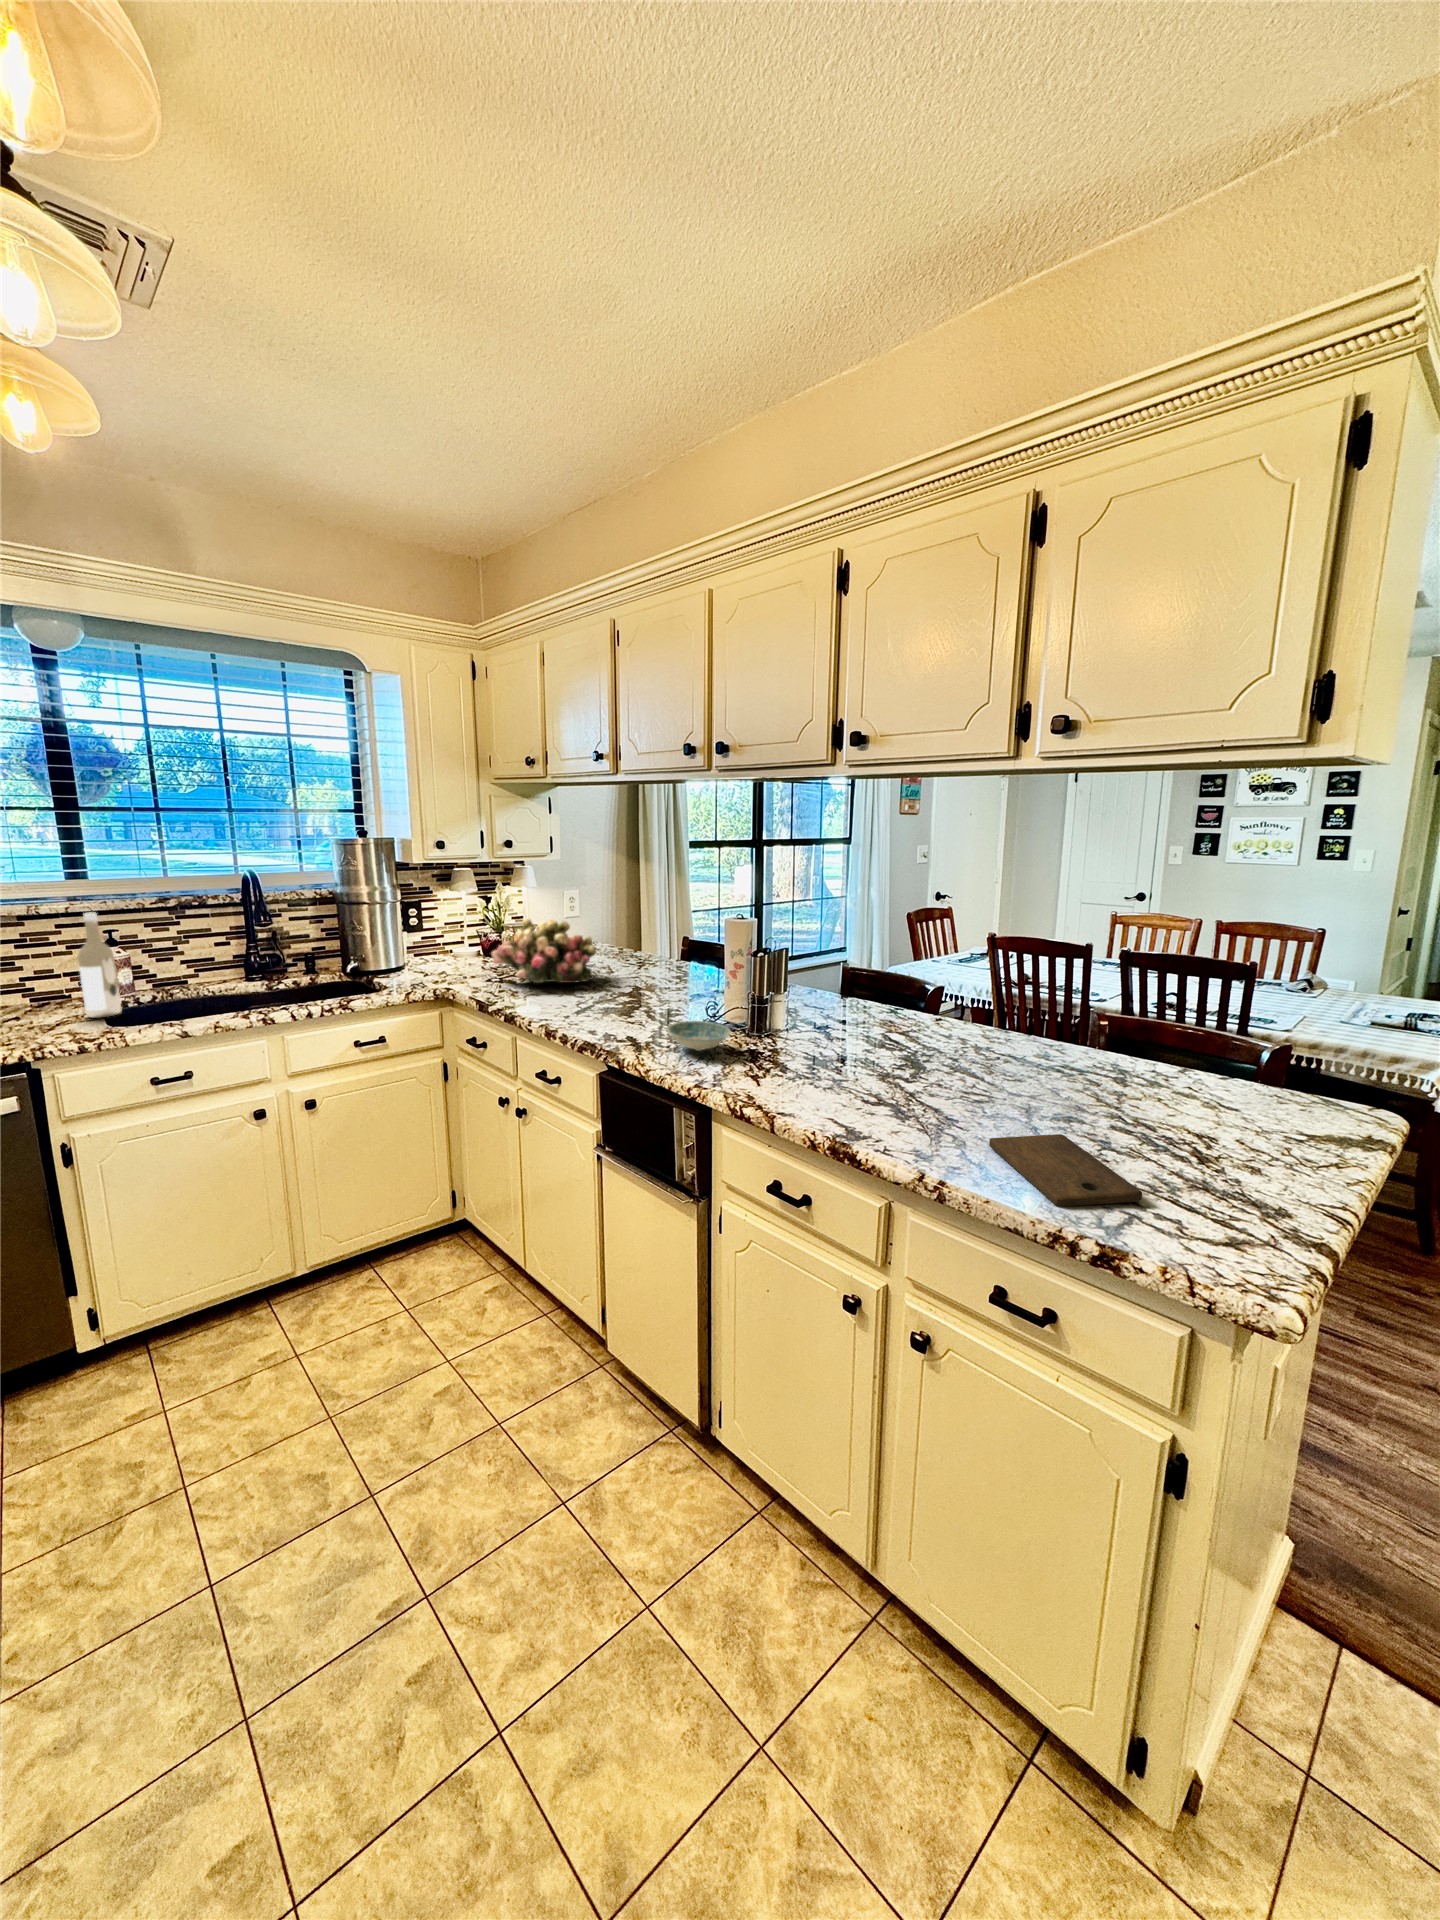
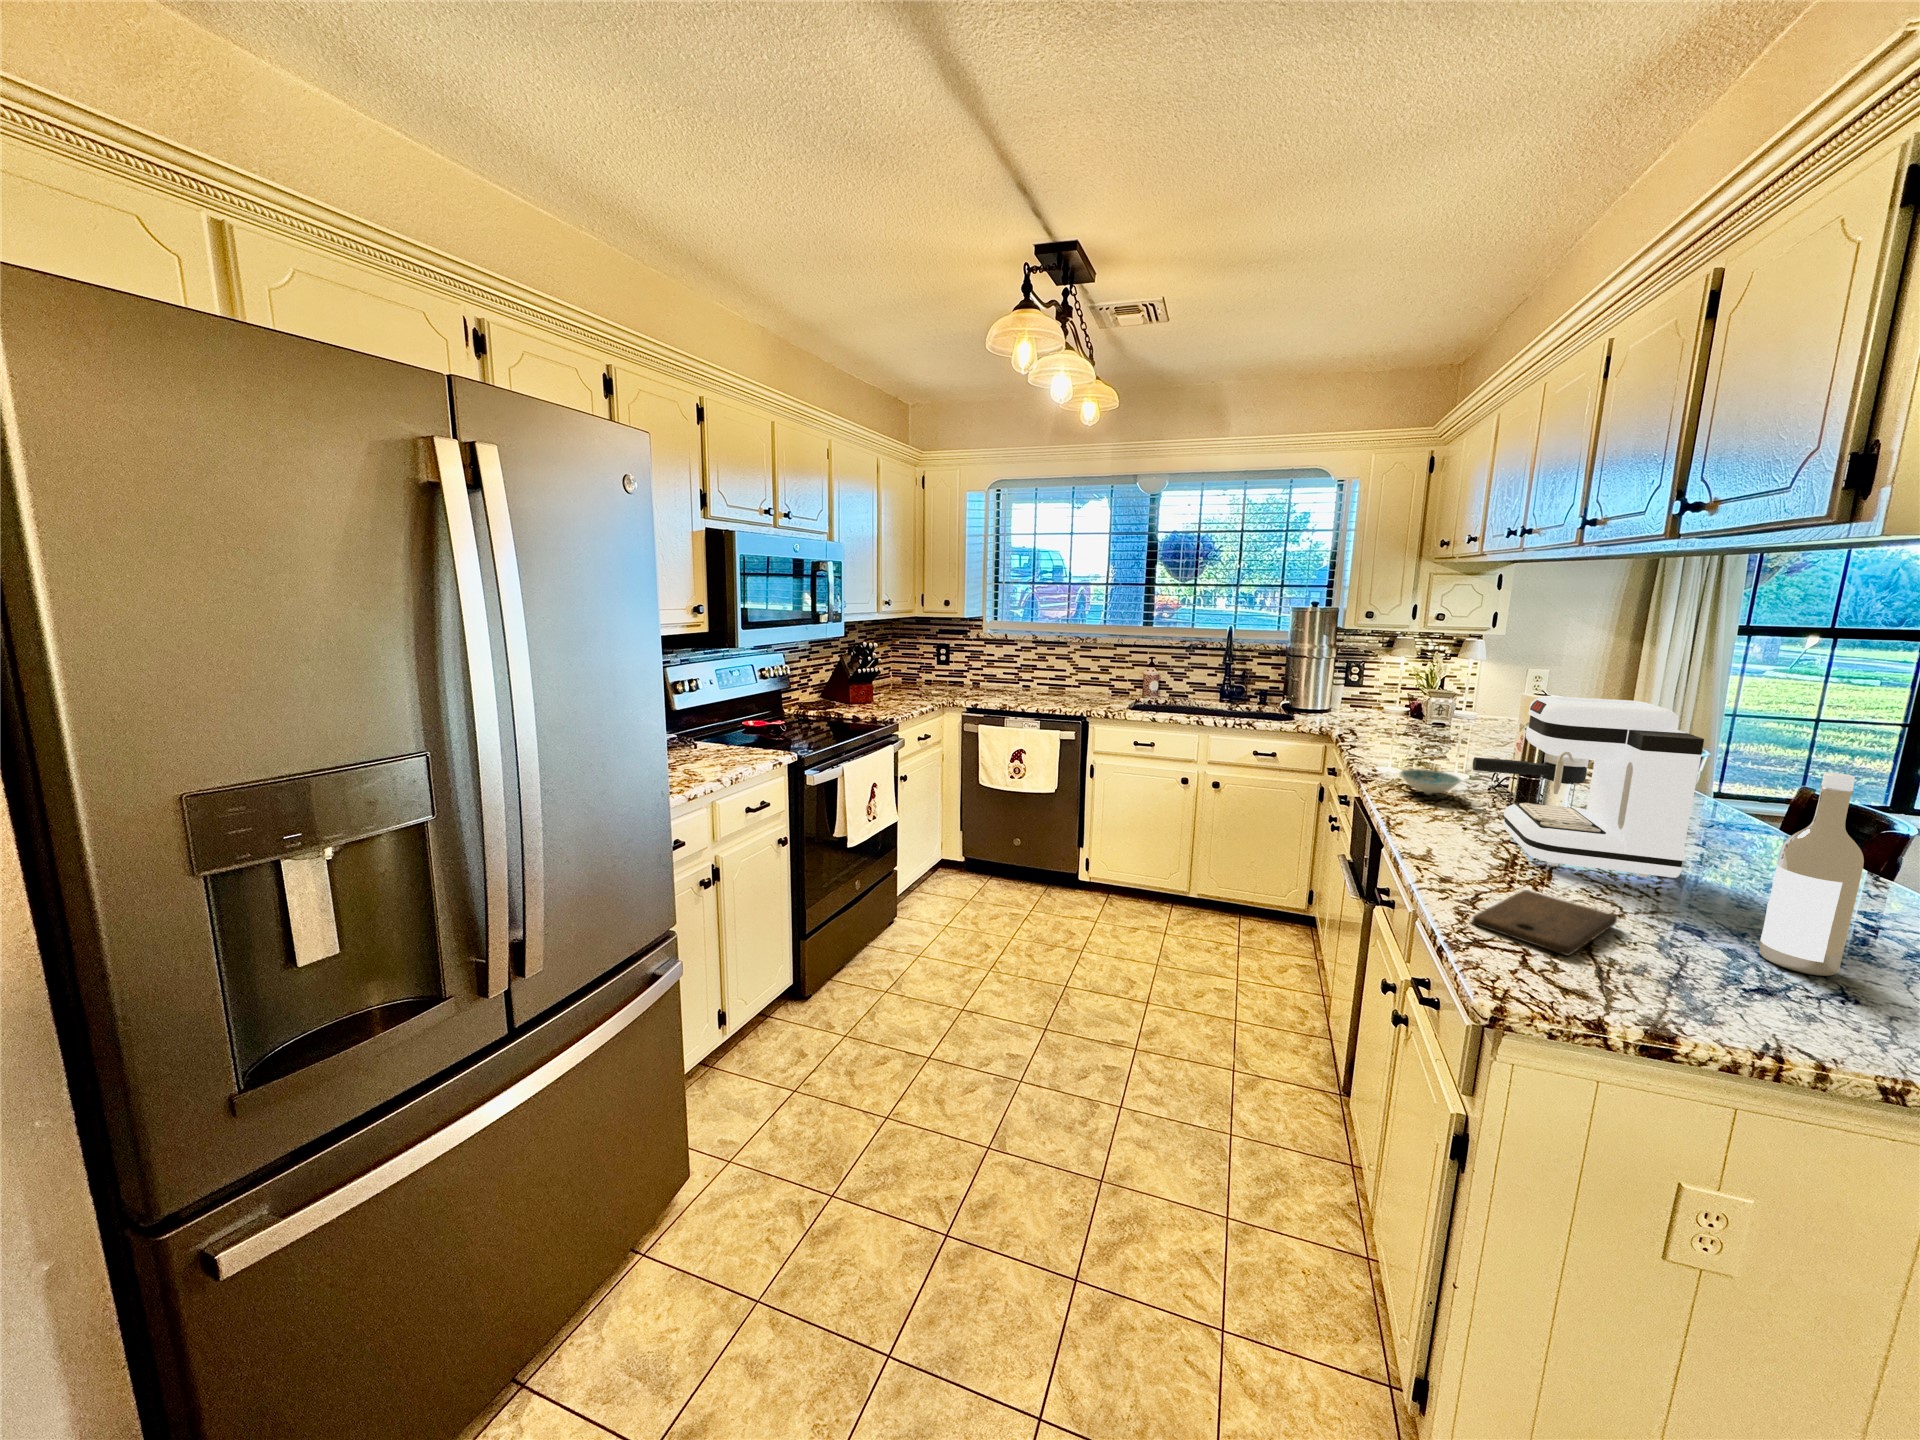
wine bottle: present [78,912,121,1018] -> present [1759,772,1864,976]
flower arrangement: present [492,918,596,983] -> none [1366,680,1472,744]
coffee maker: none [814,919,981,1097] -> present [1473,696,1704,878]

